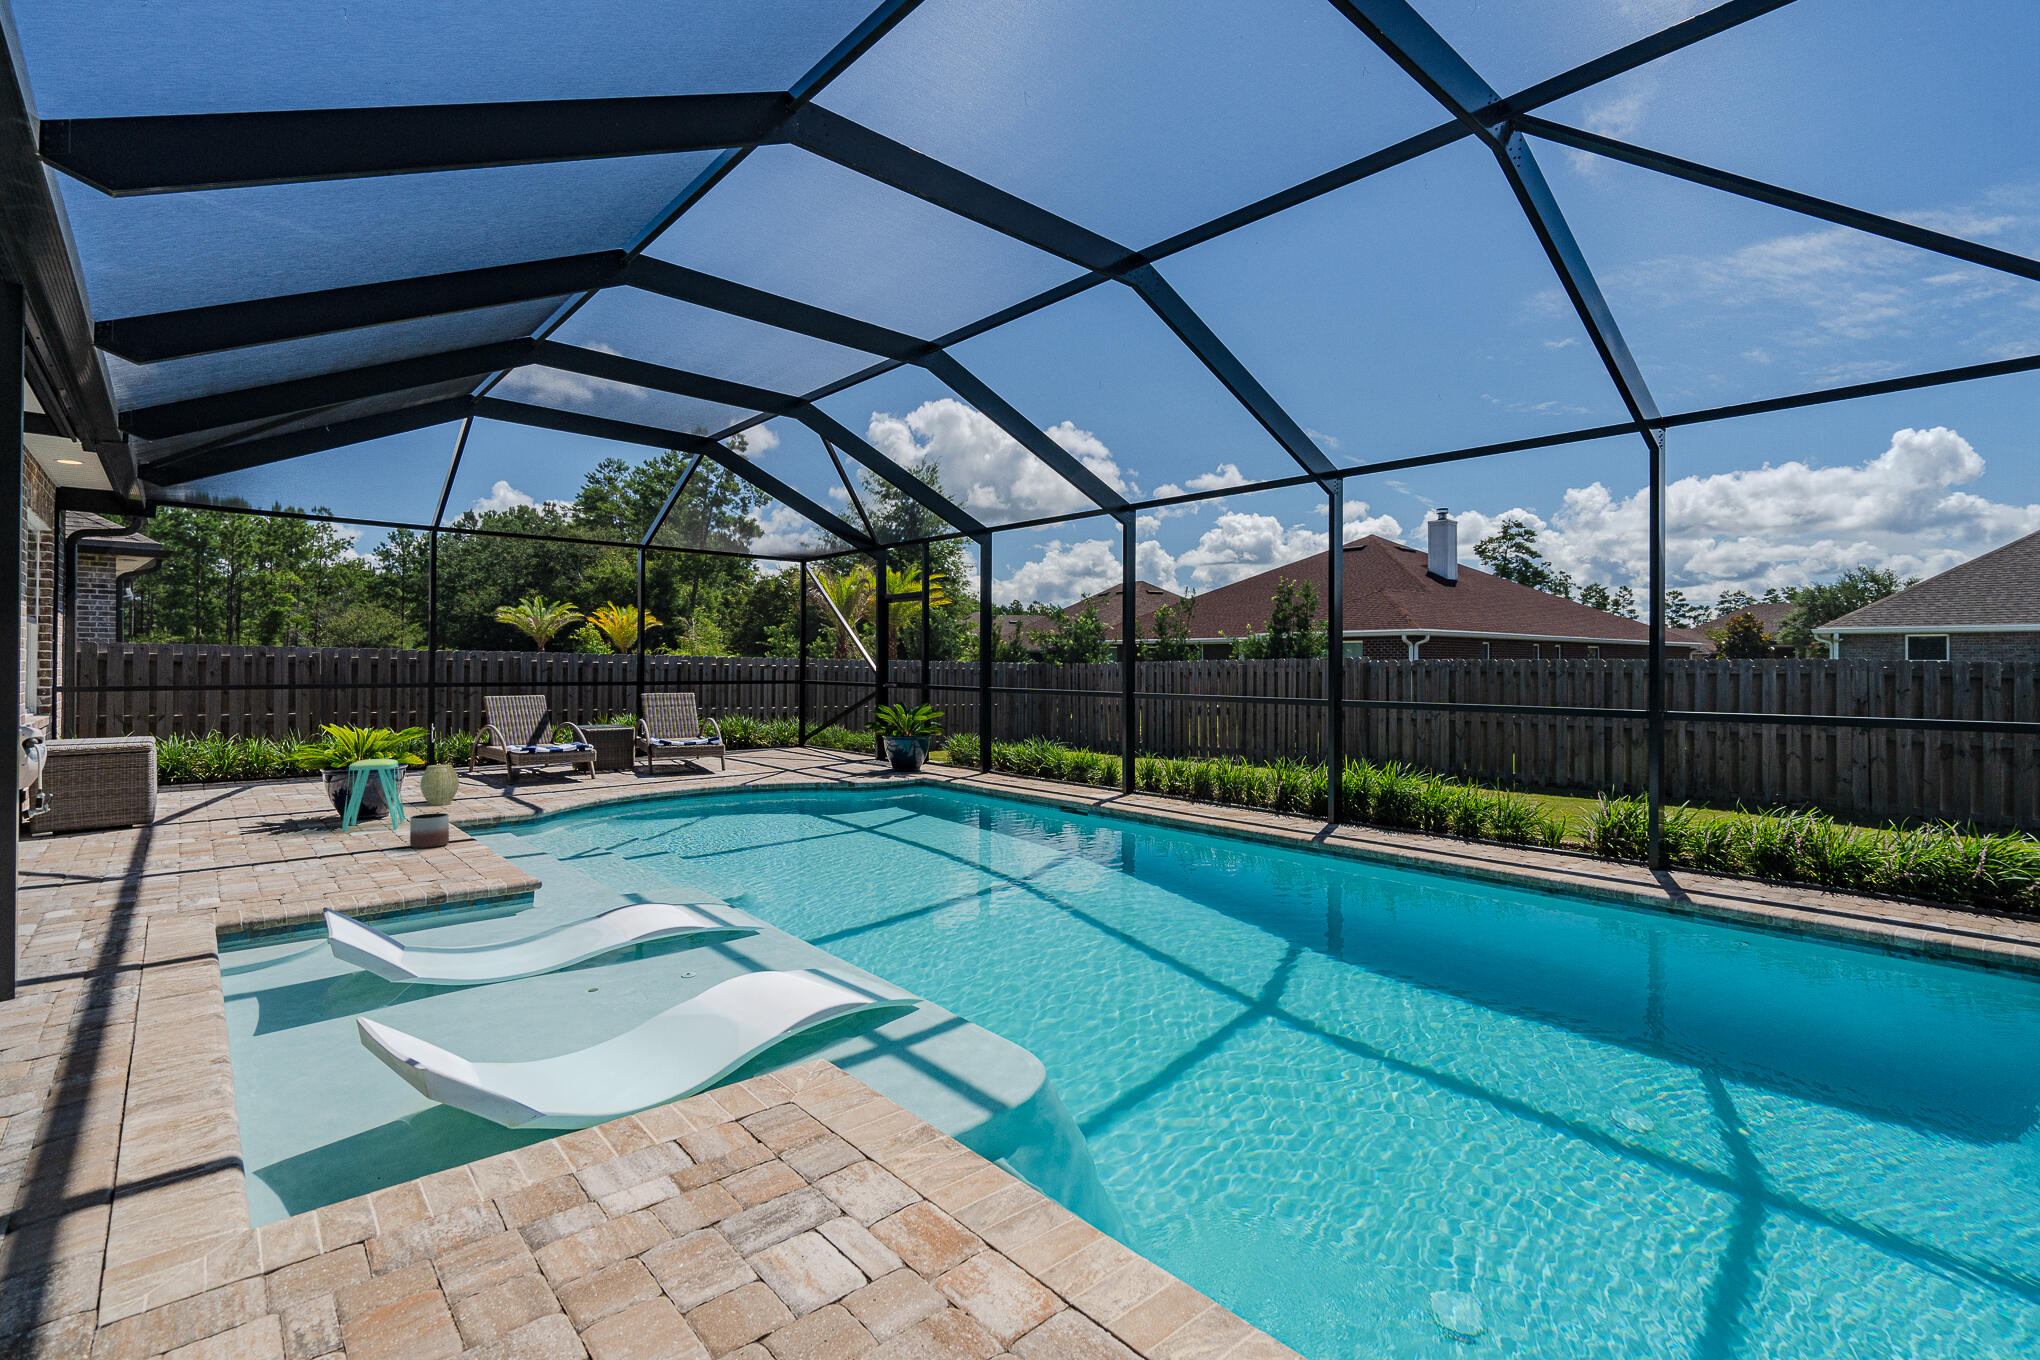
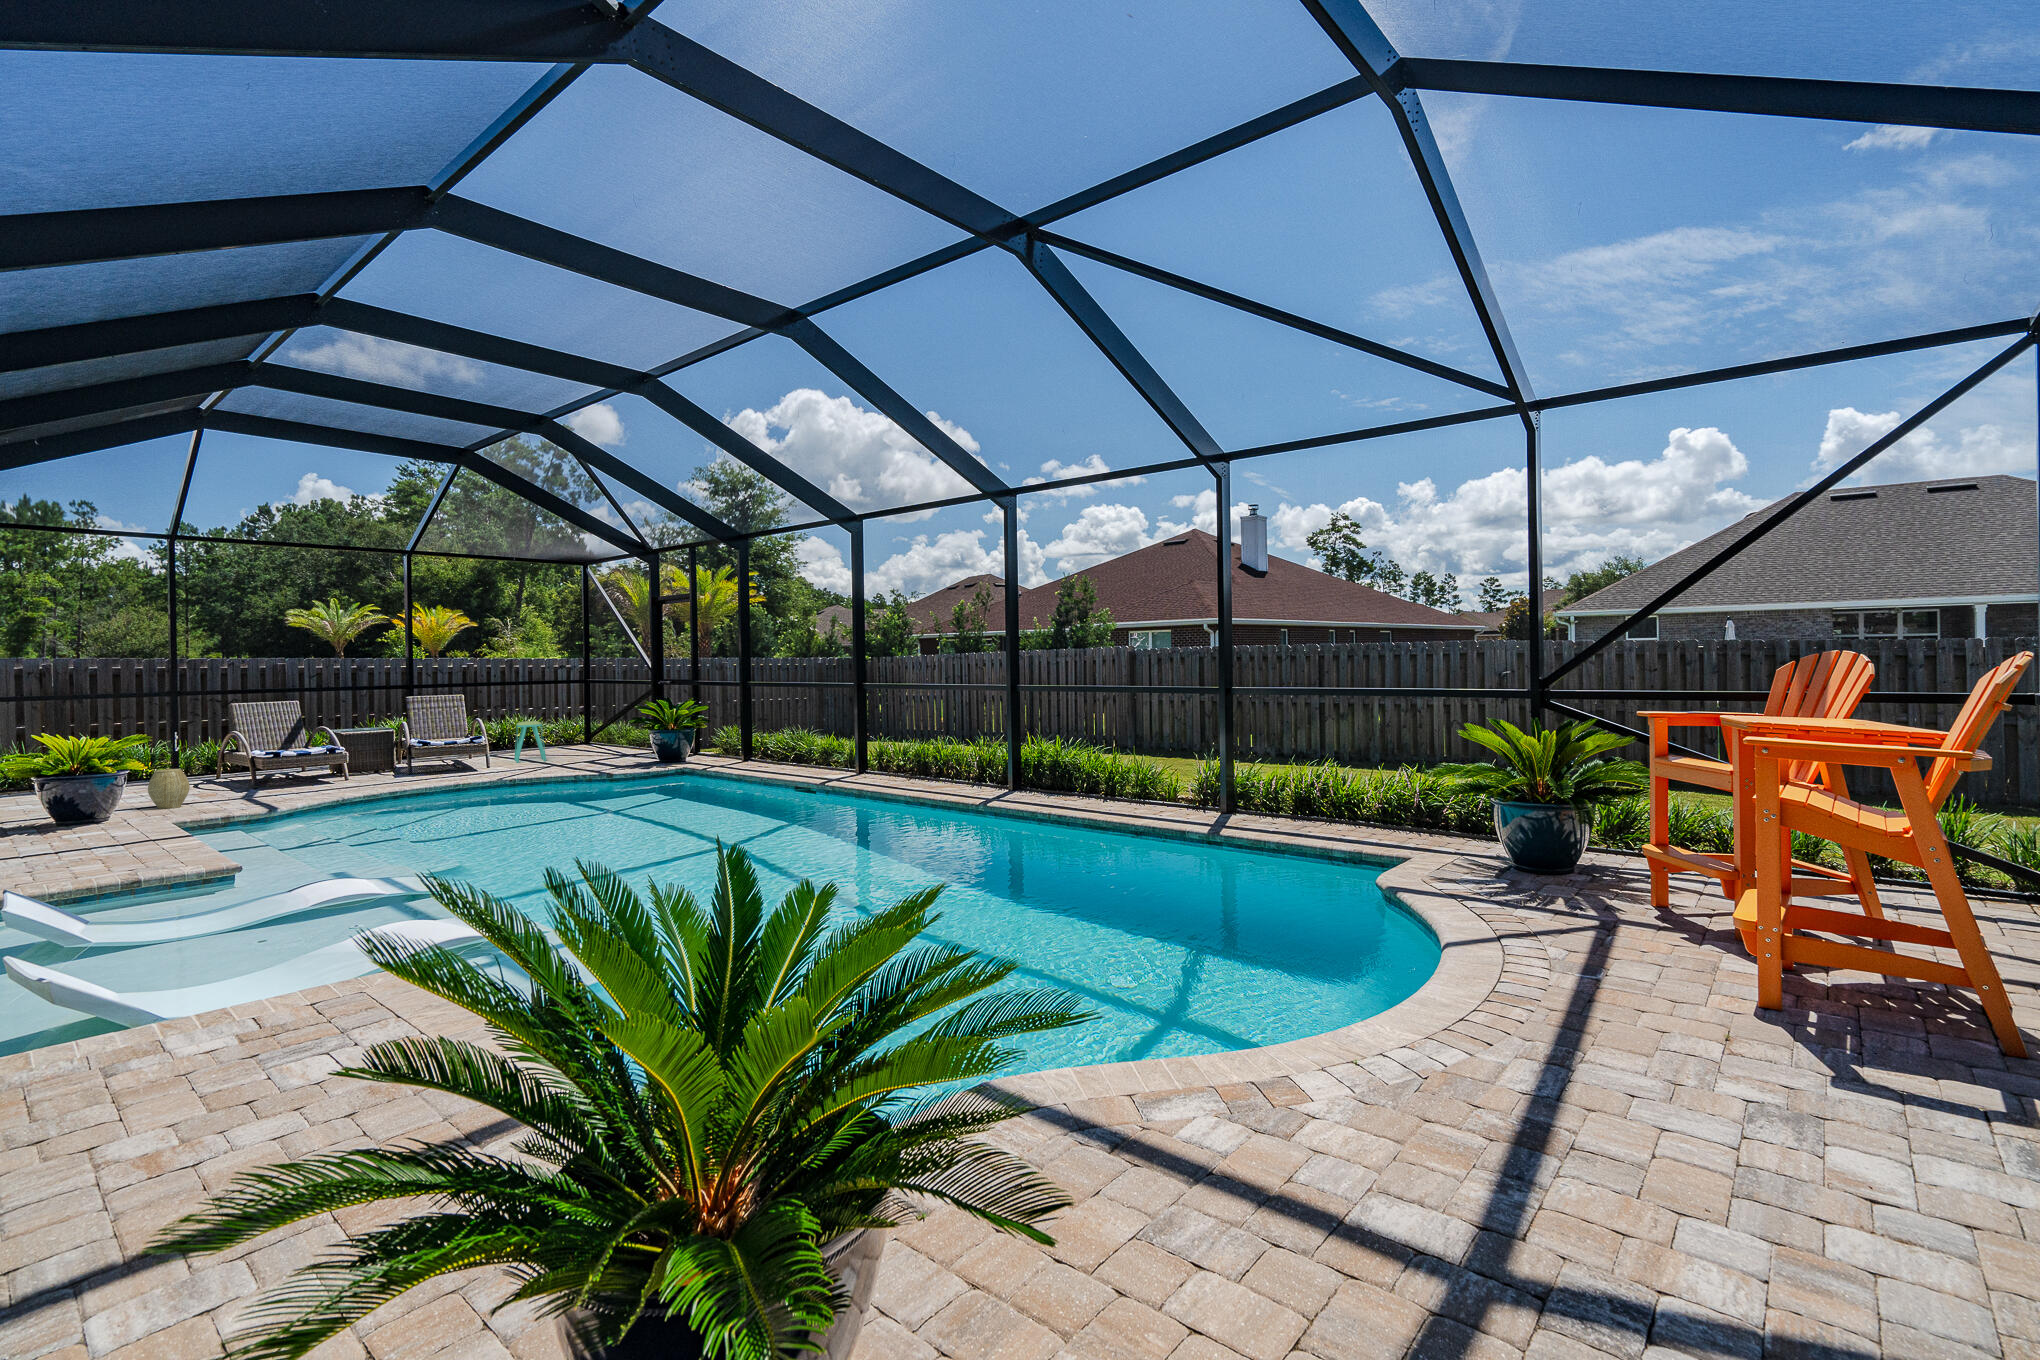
stool: present [342,759,405,832] -> present [514,721,546,763]
planter: present [410,813,449,848] -> none [118,811,159,843]

